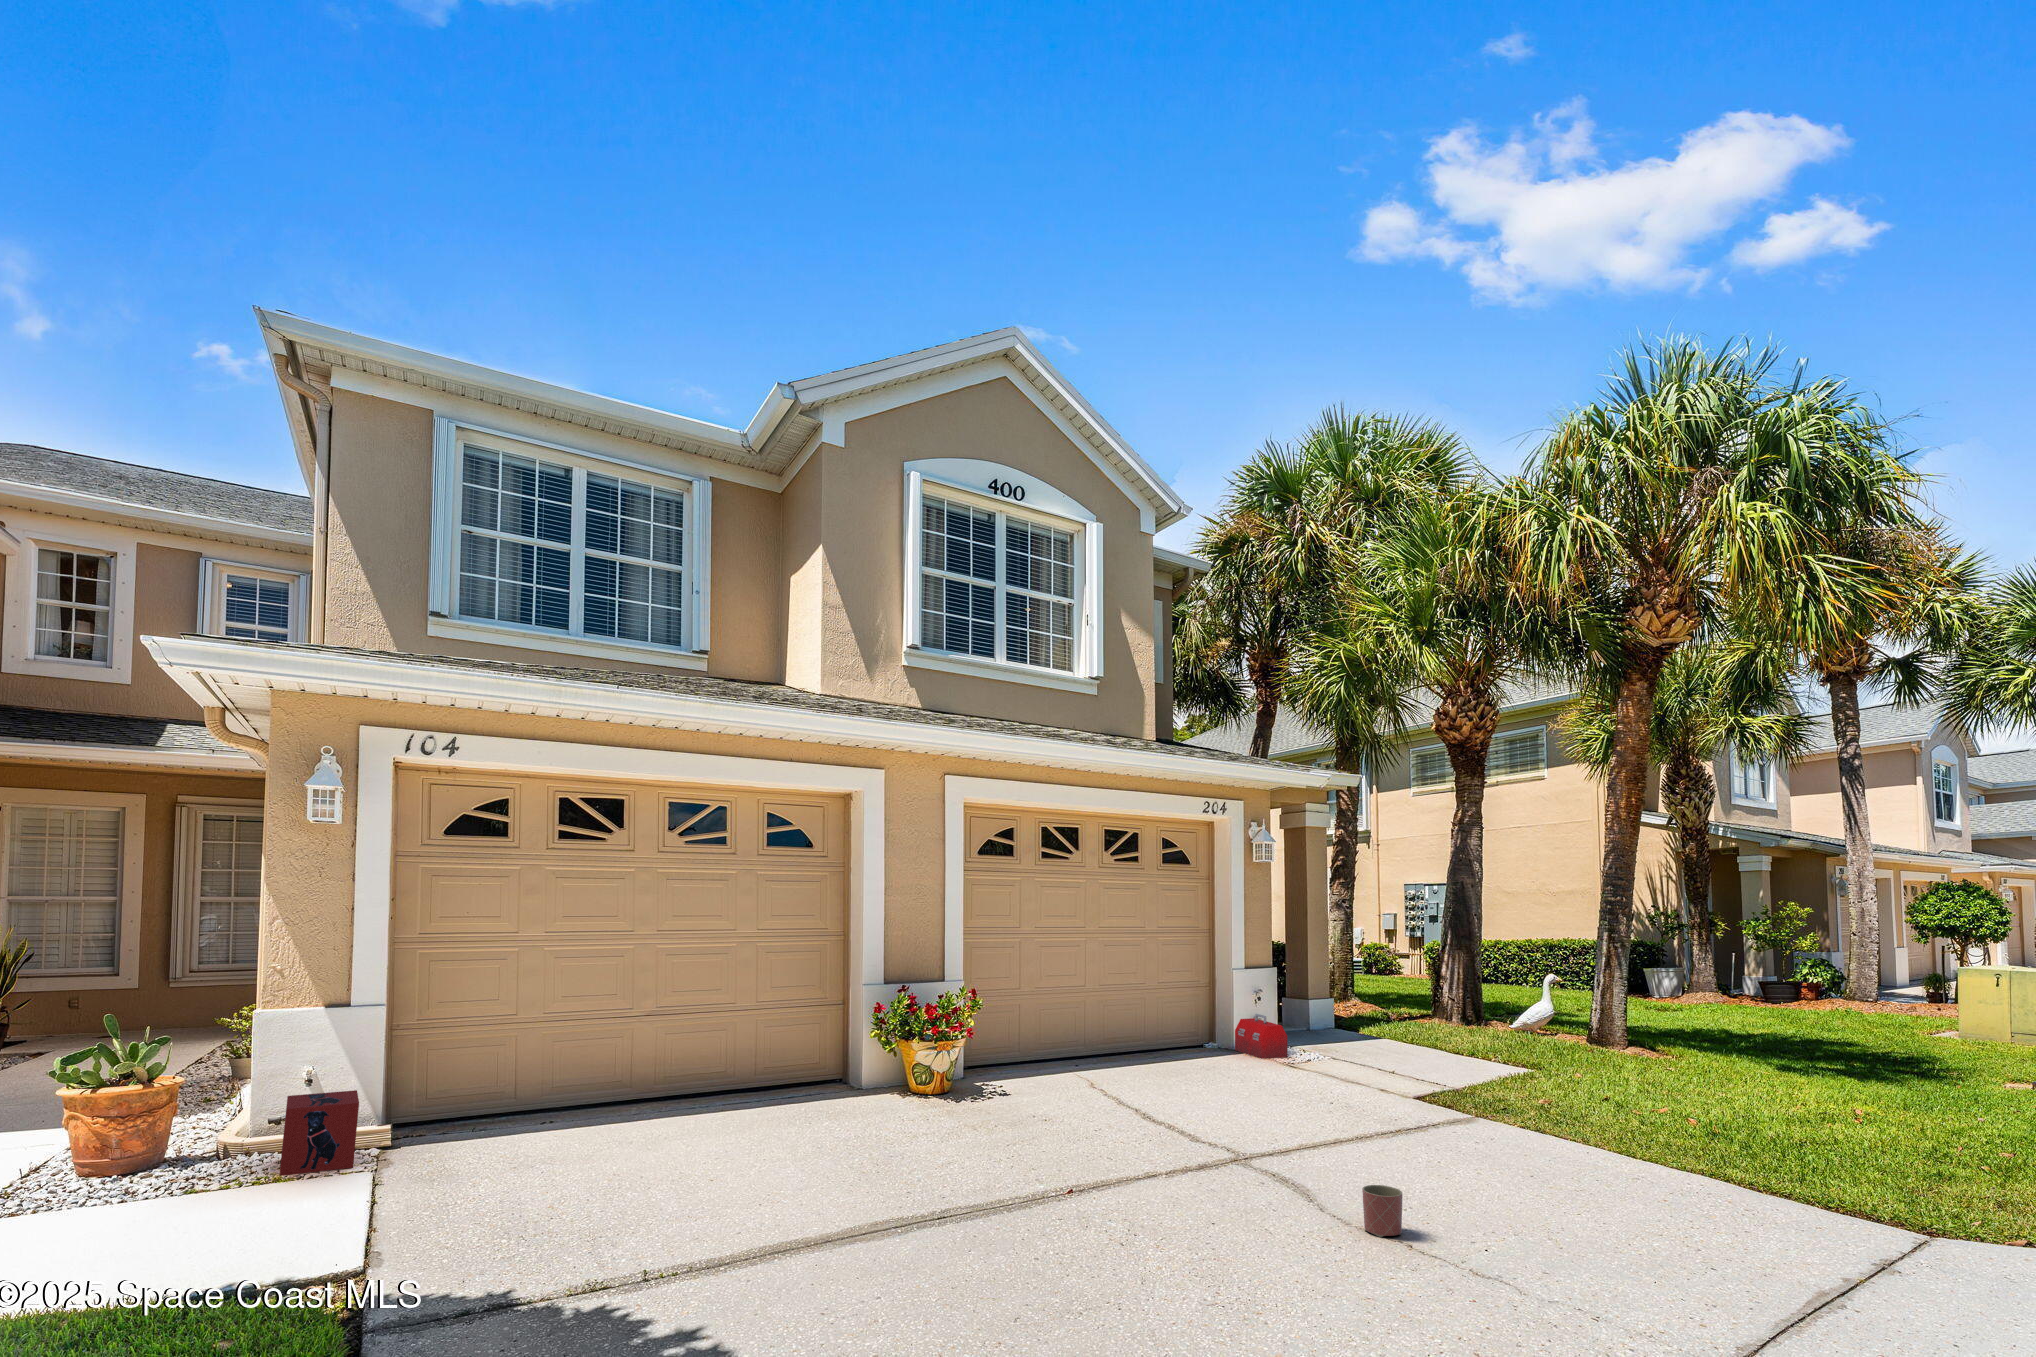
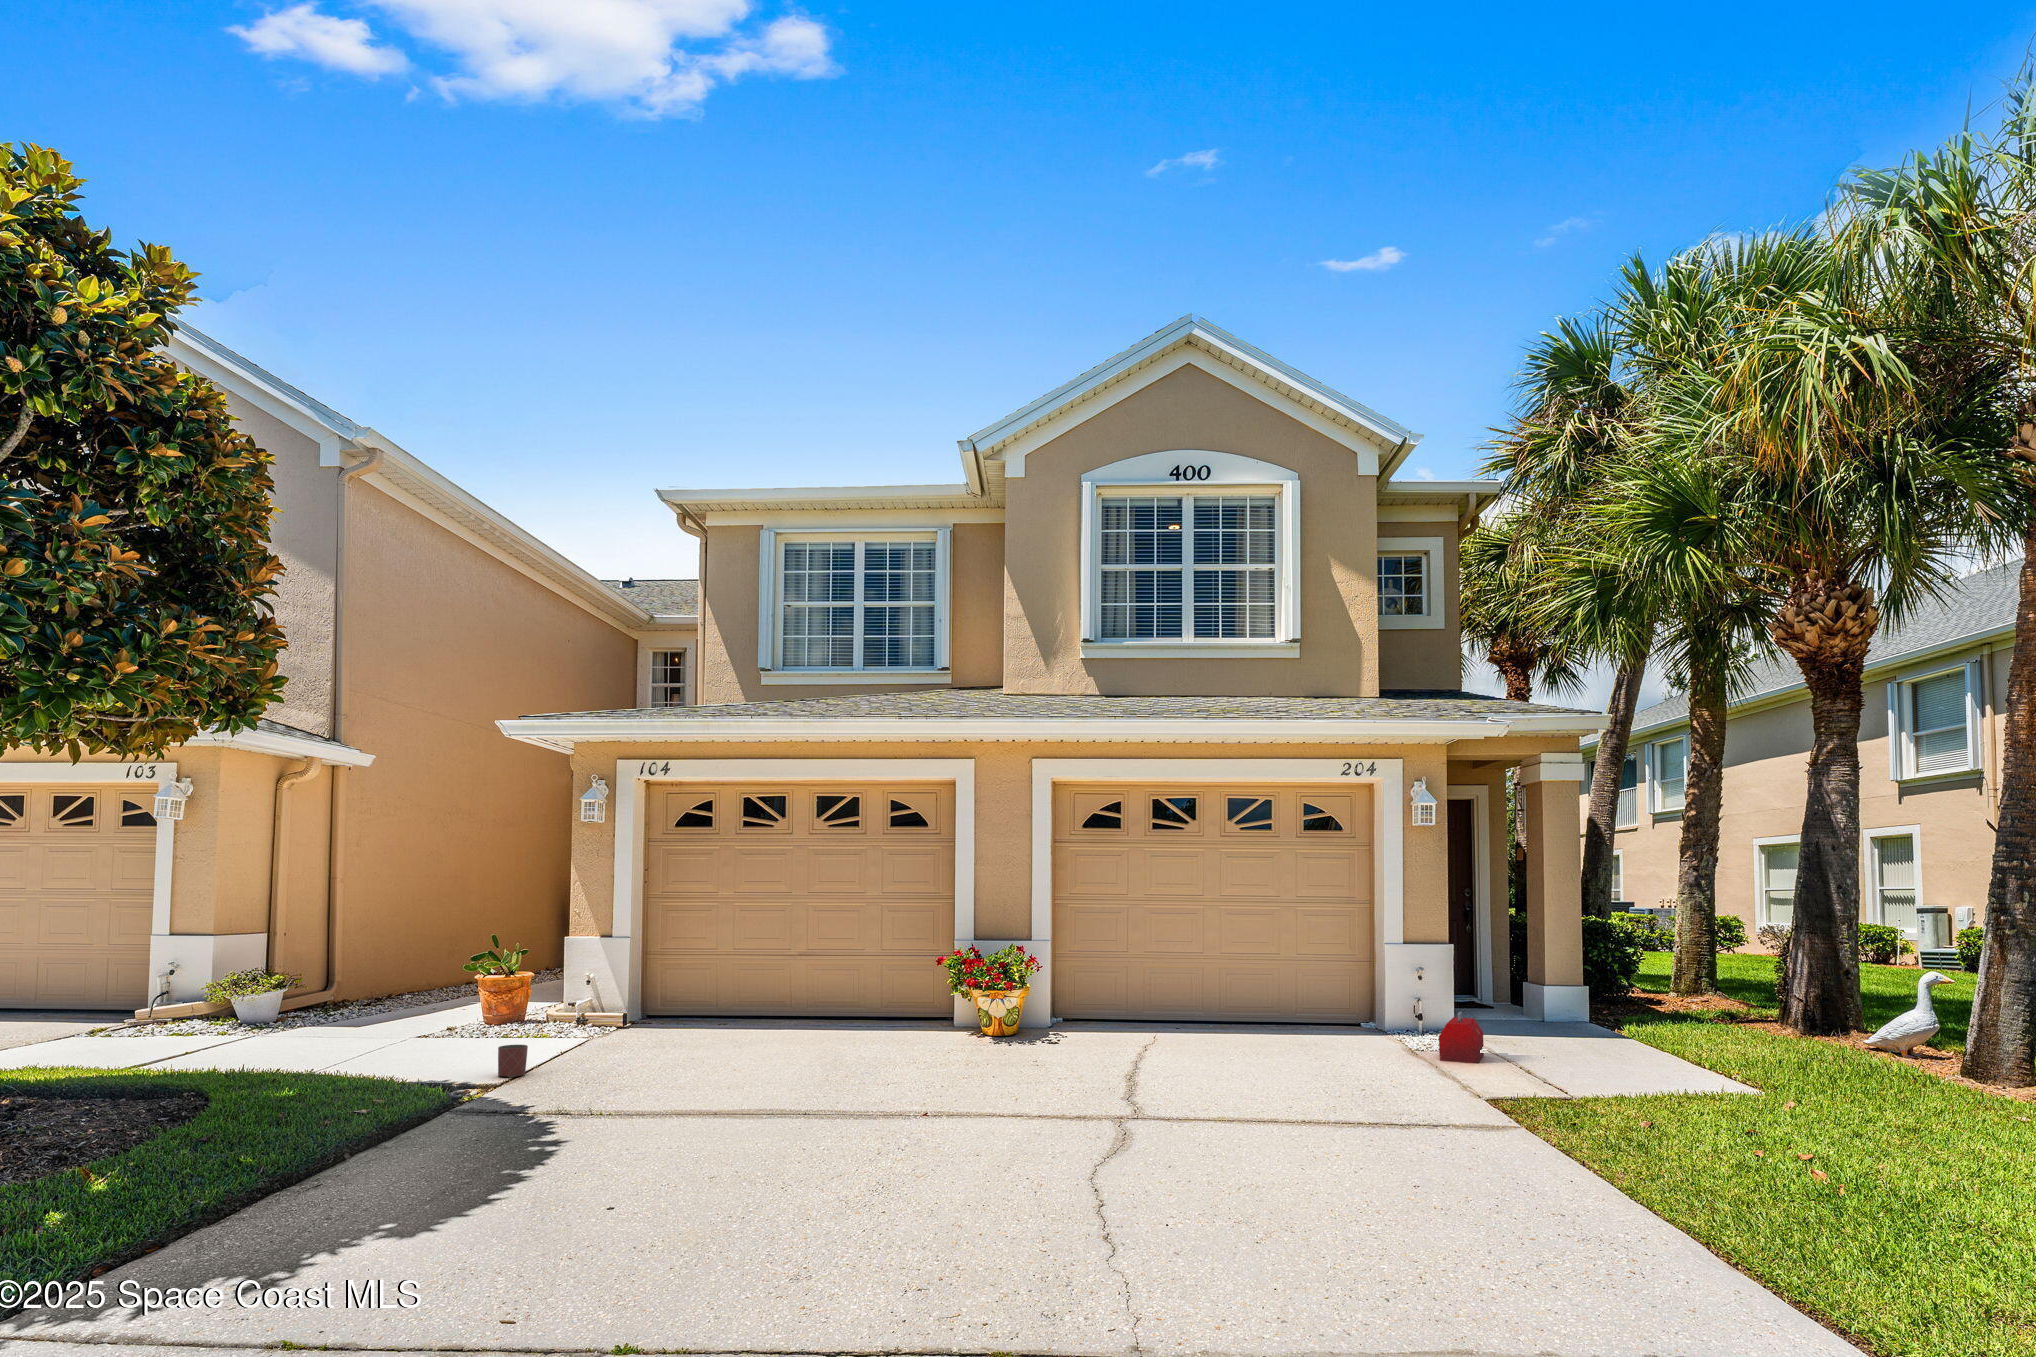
storage box: present [280,1090,359,1176] -> none [558,984,614,1027]
planter: present [1362,1185,1402,1237] -> present [498,1045,528,1078]

